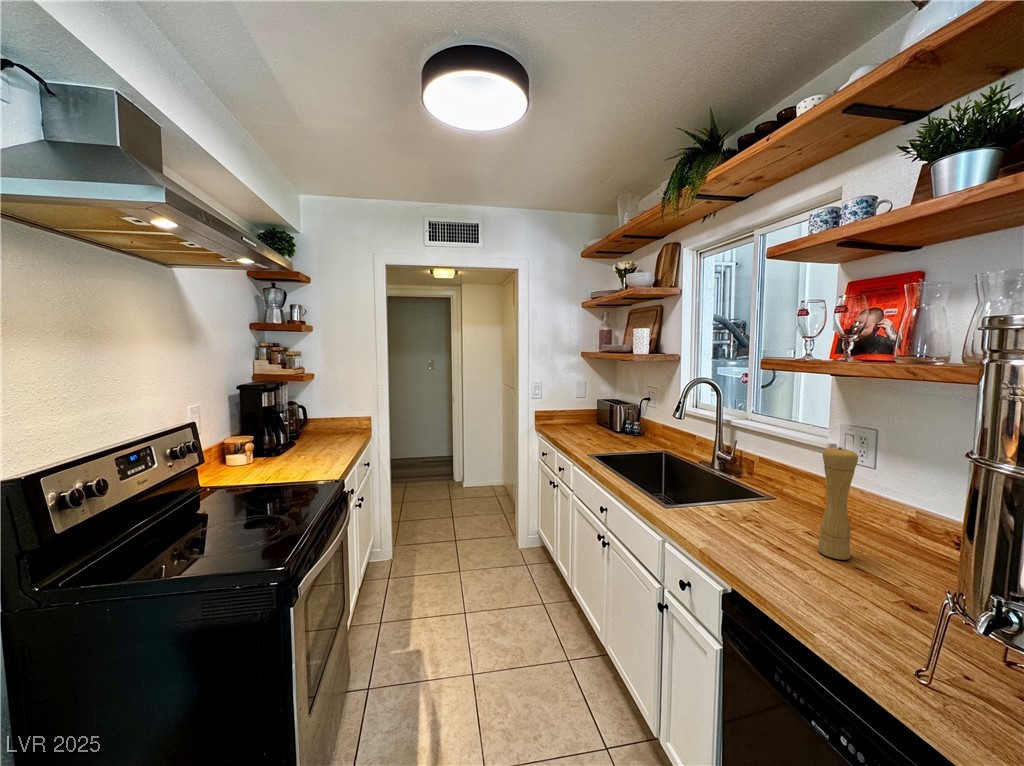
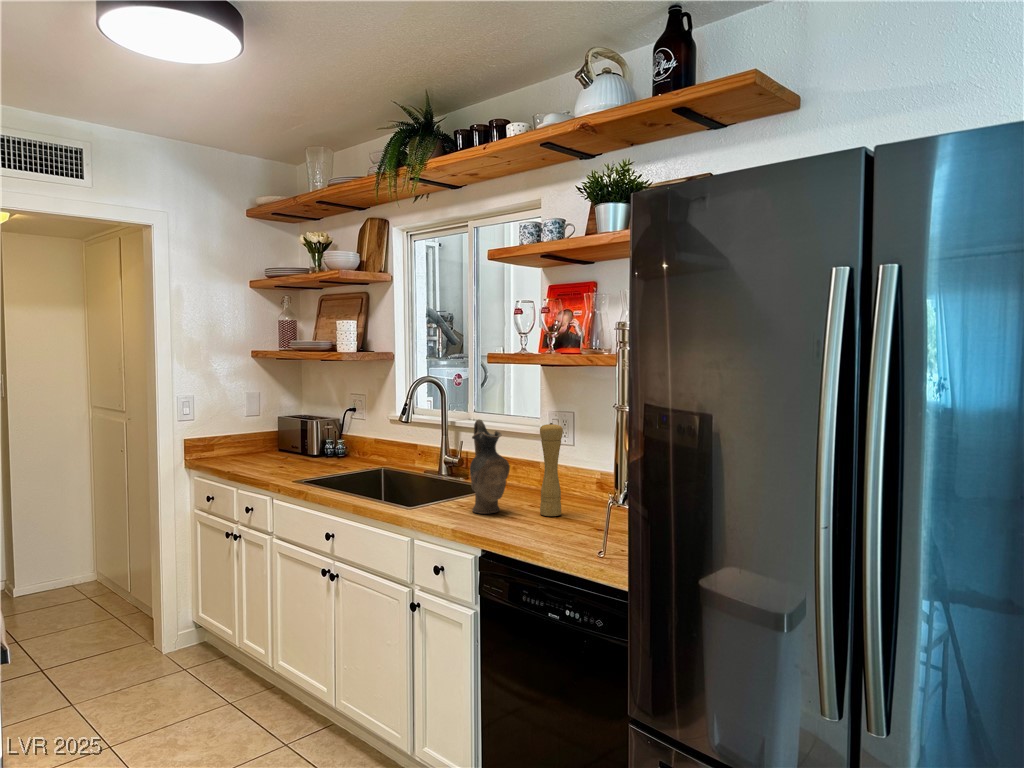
ceramic pitcher: none [730,431,779,535] -> present [470,420,510,514]

